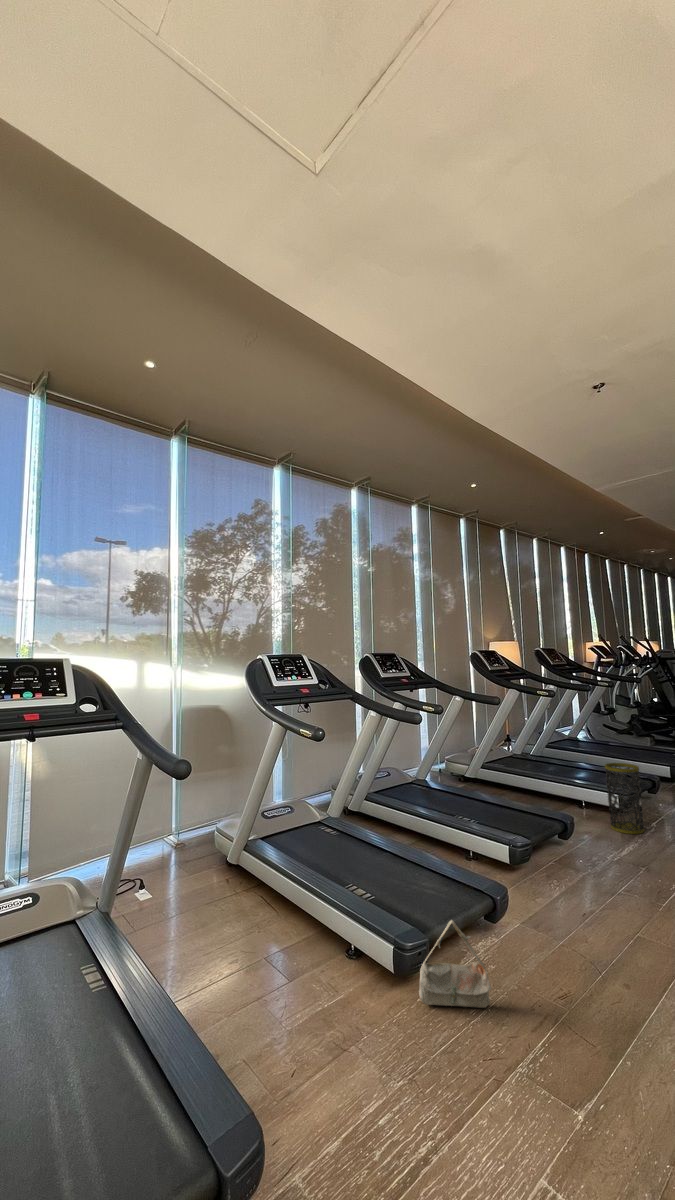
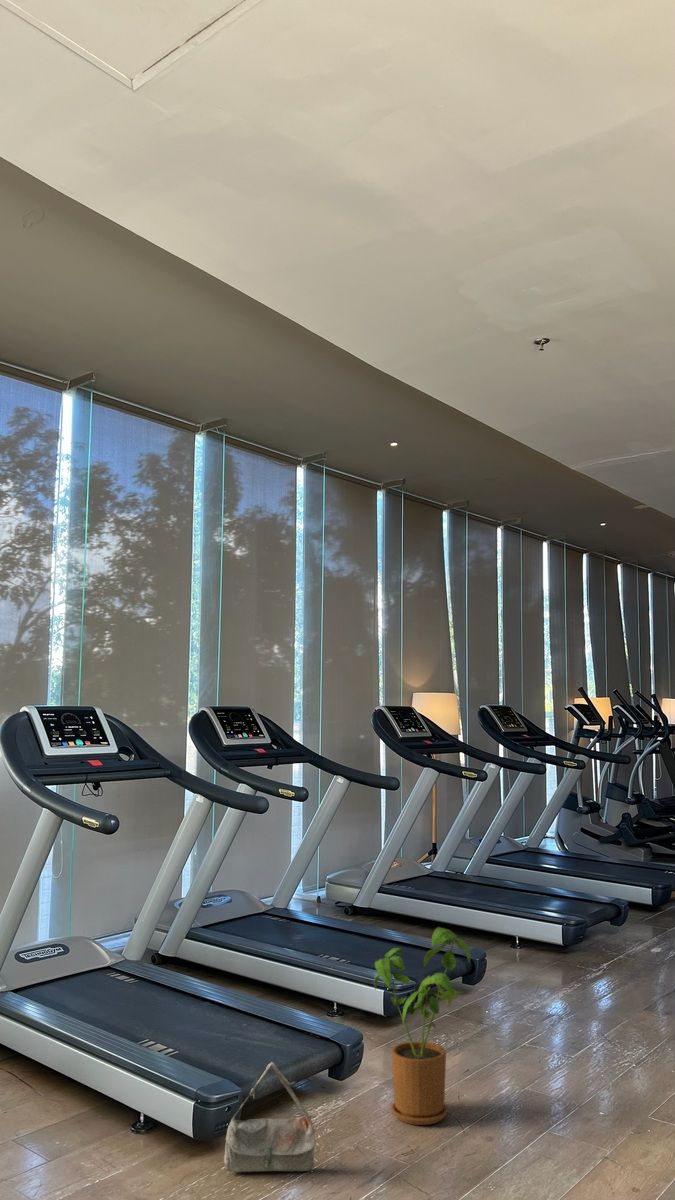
trash can: present [605,763,644,834] -> none [543,878,590,979]
house plant: none [514,812,593,965] -> present [374,927,473,1125]

